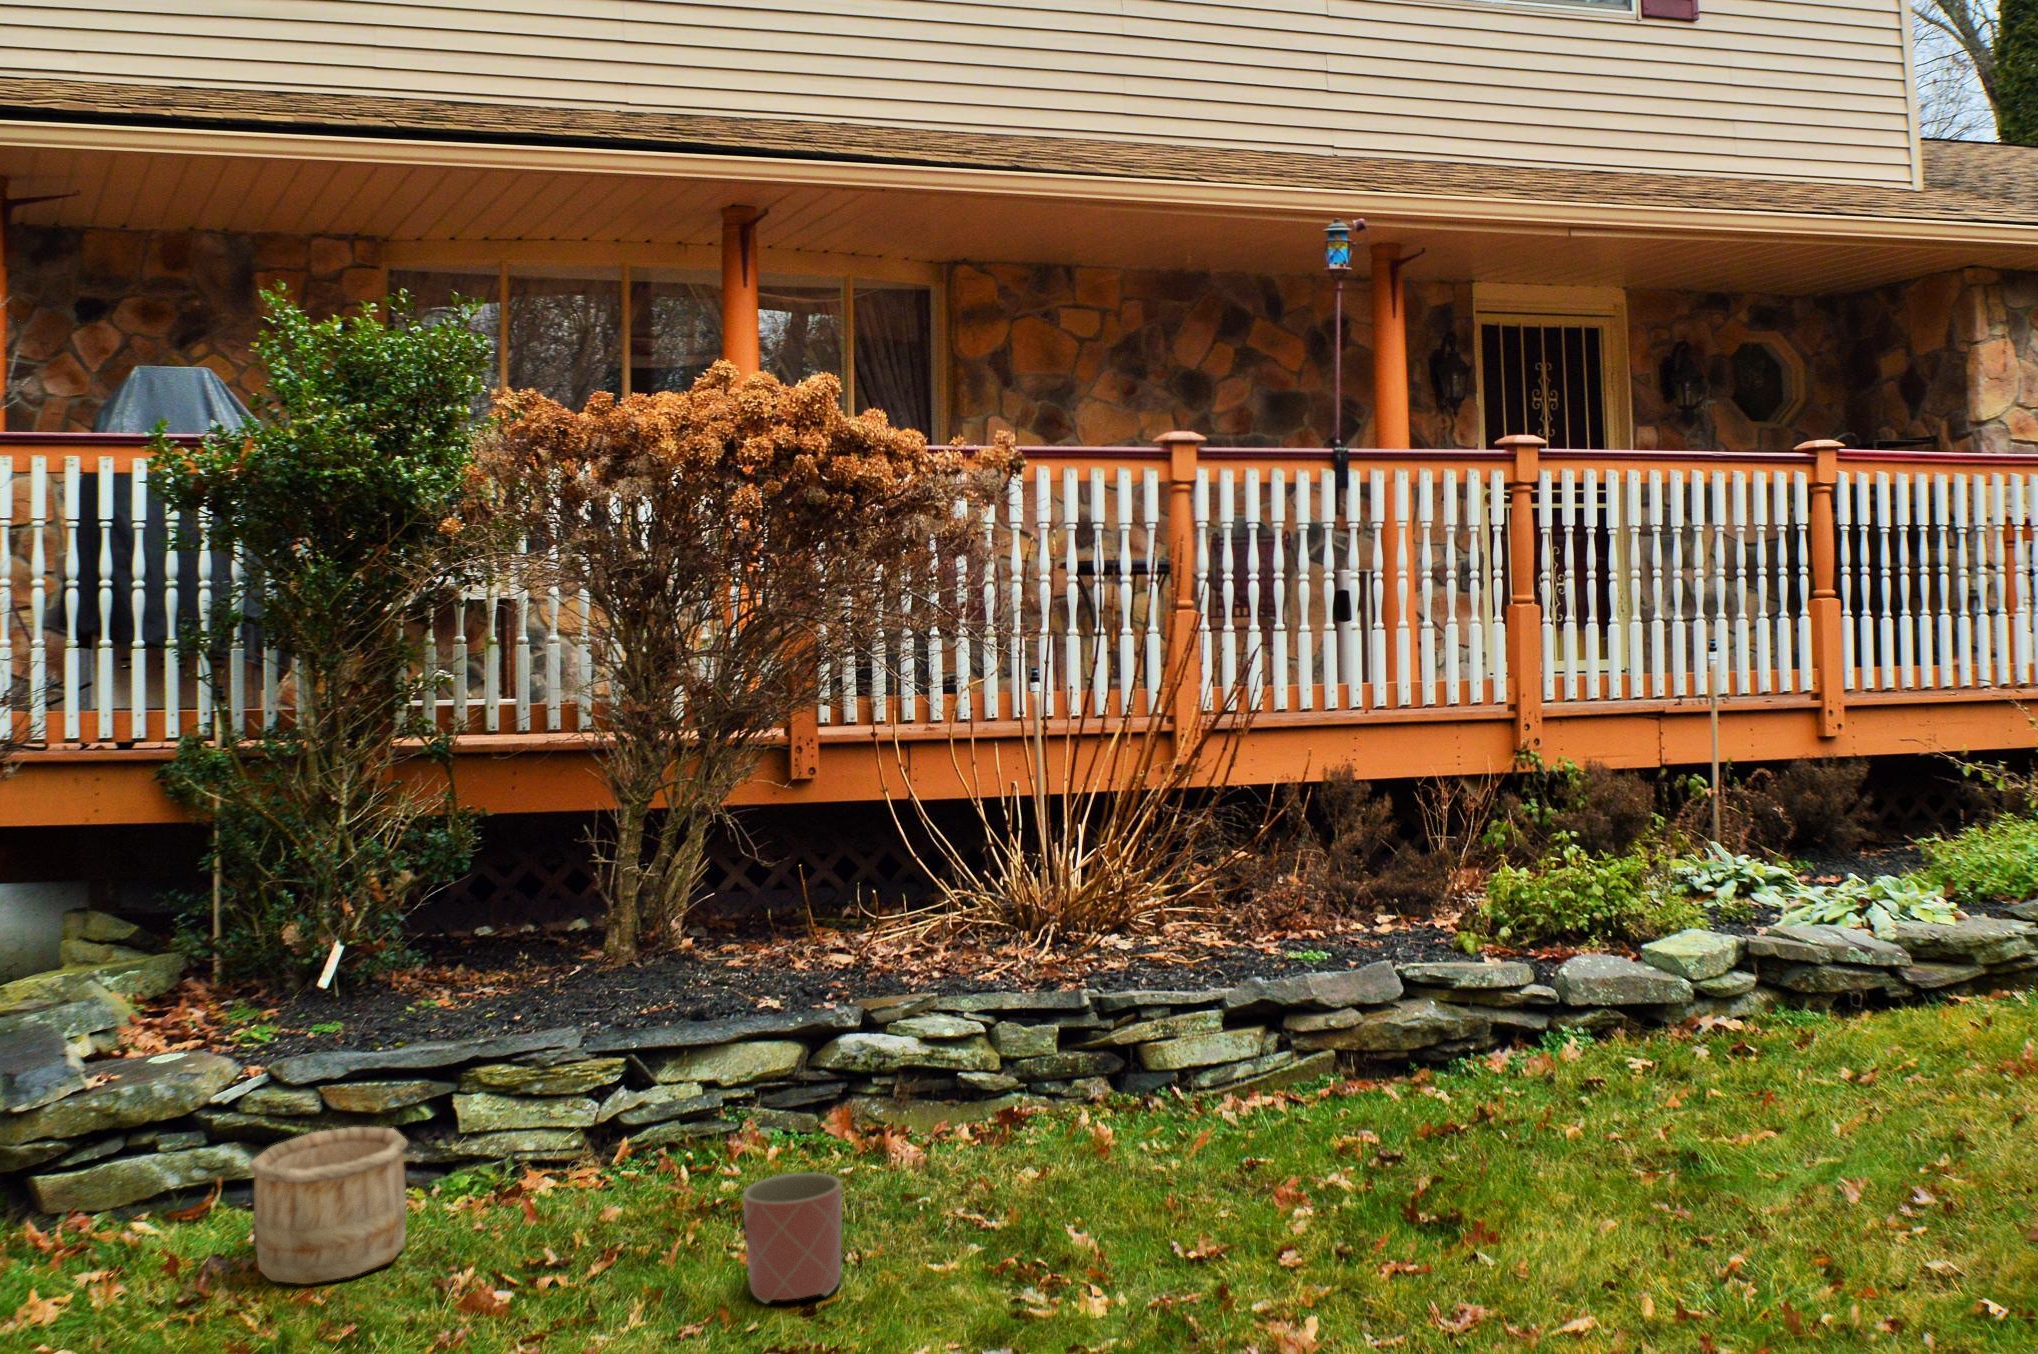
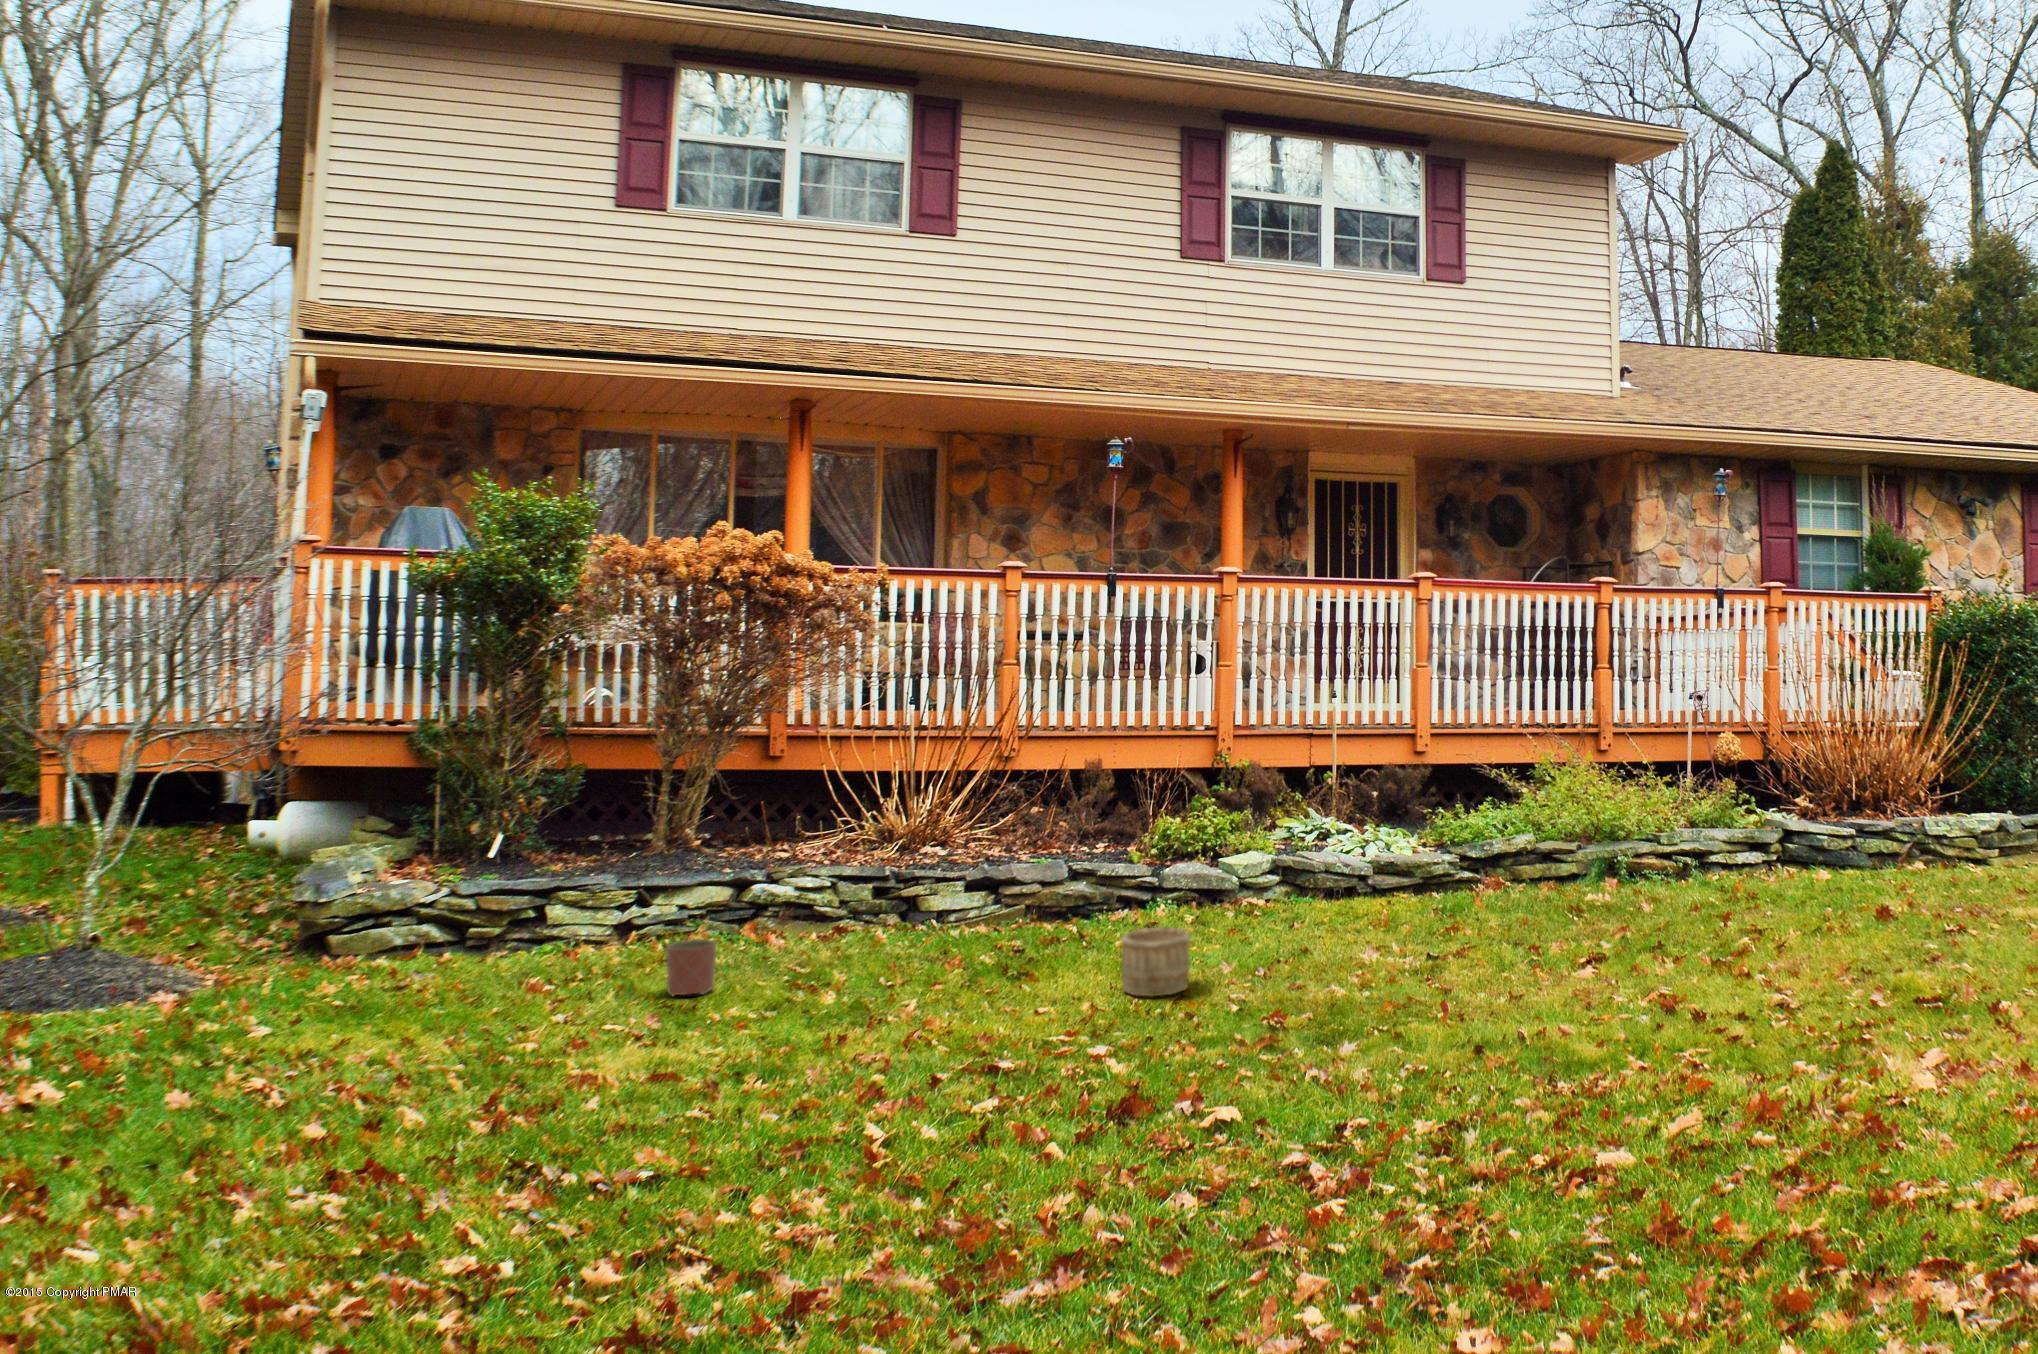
wooden bucket: present [248,1127,408,1284] -> present [1121,927,1191,996]

